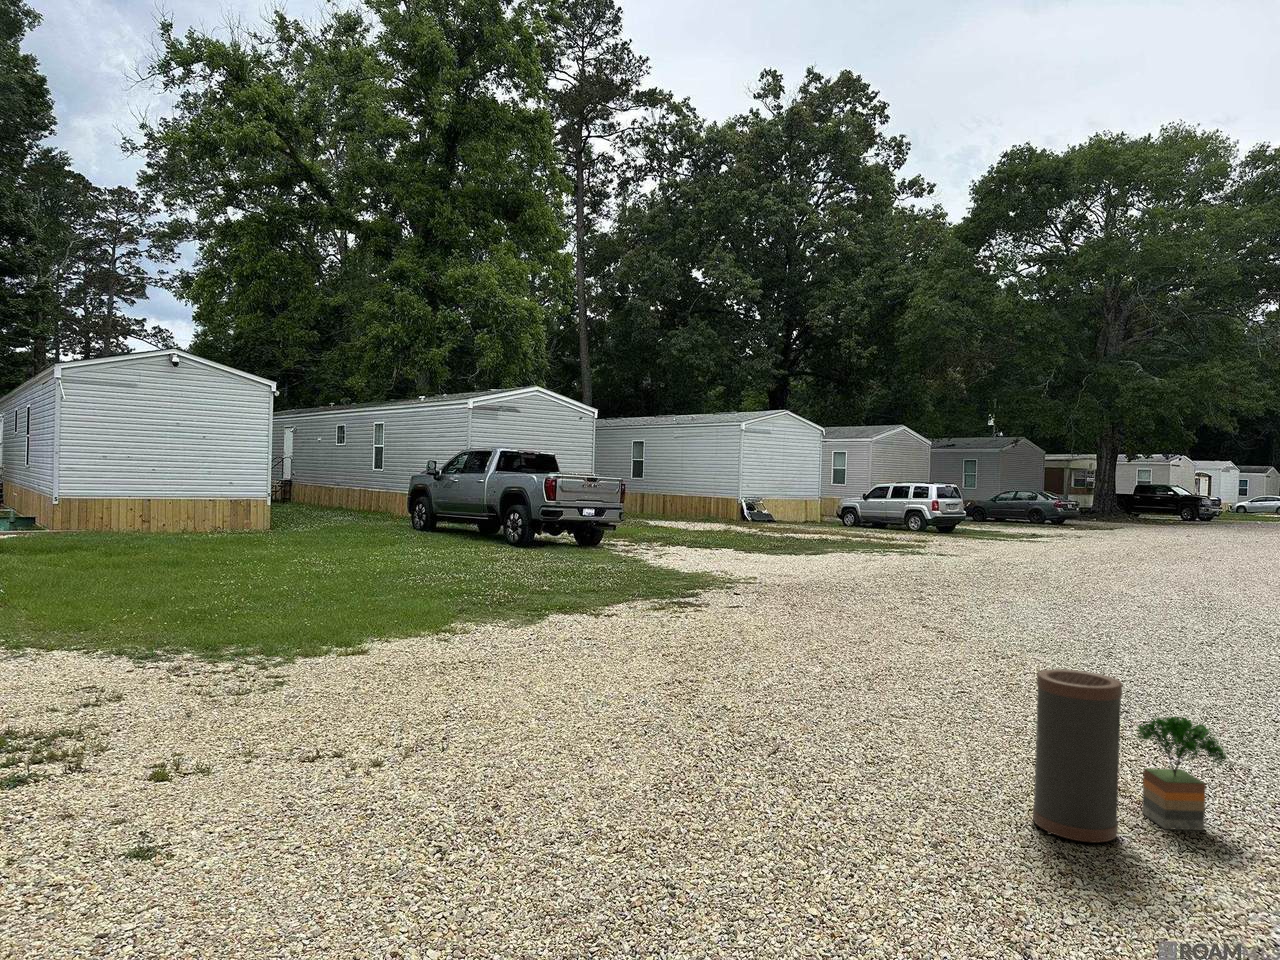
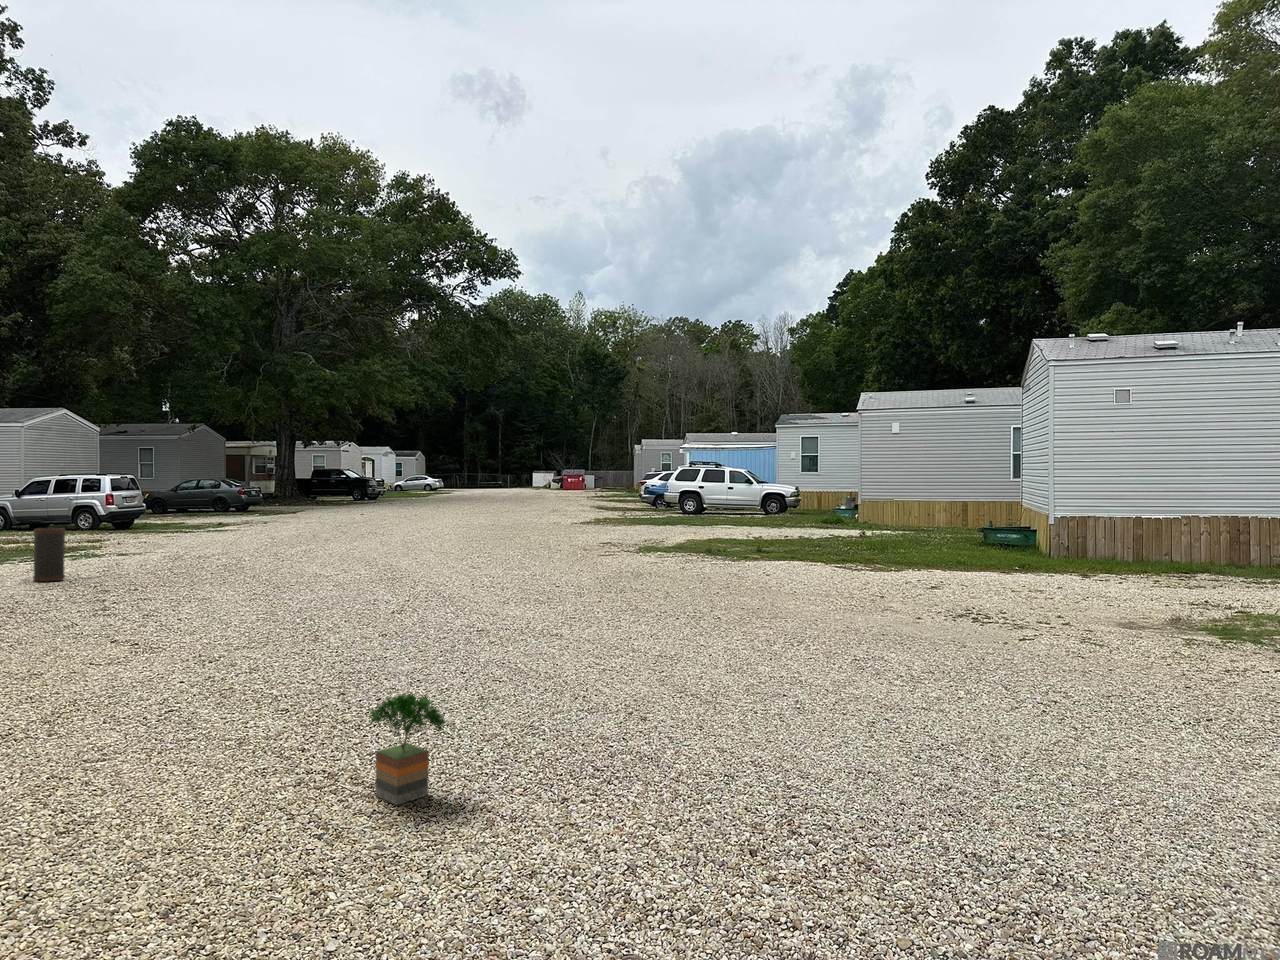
trash can: present [1033,669,1122,842] -> present [33,528,65,582]

